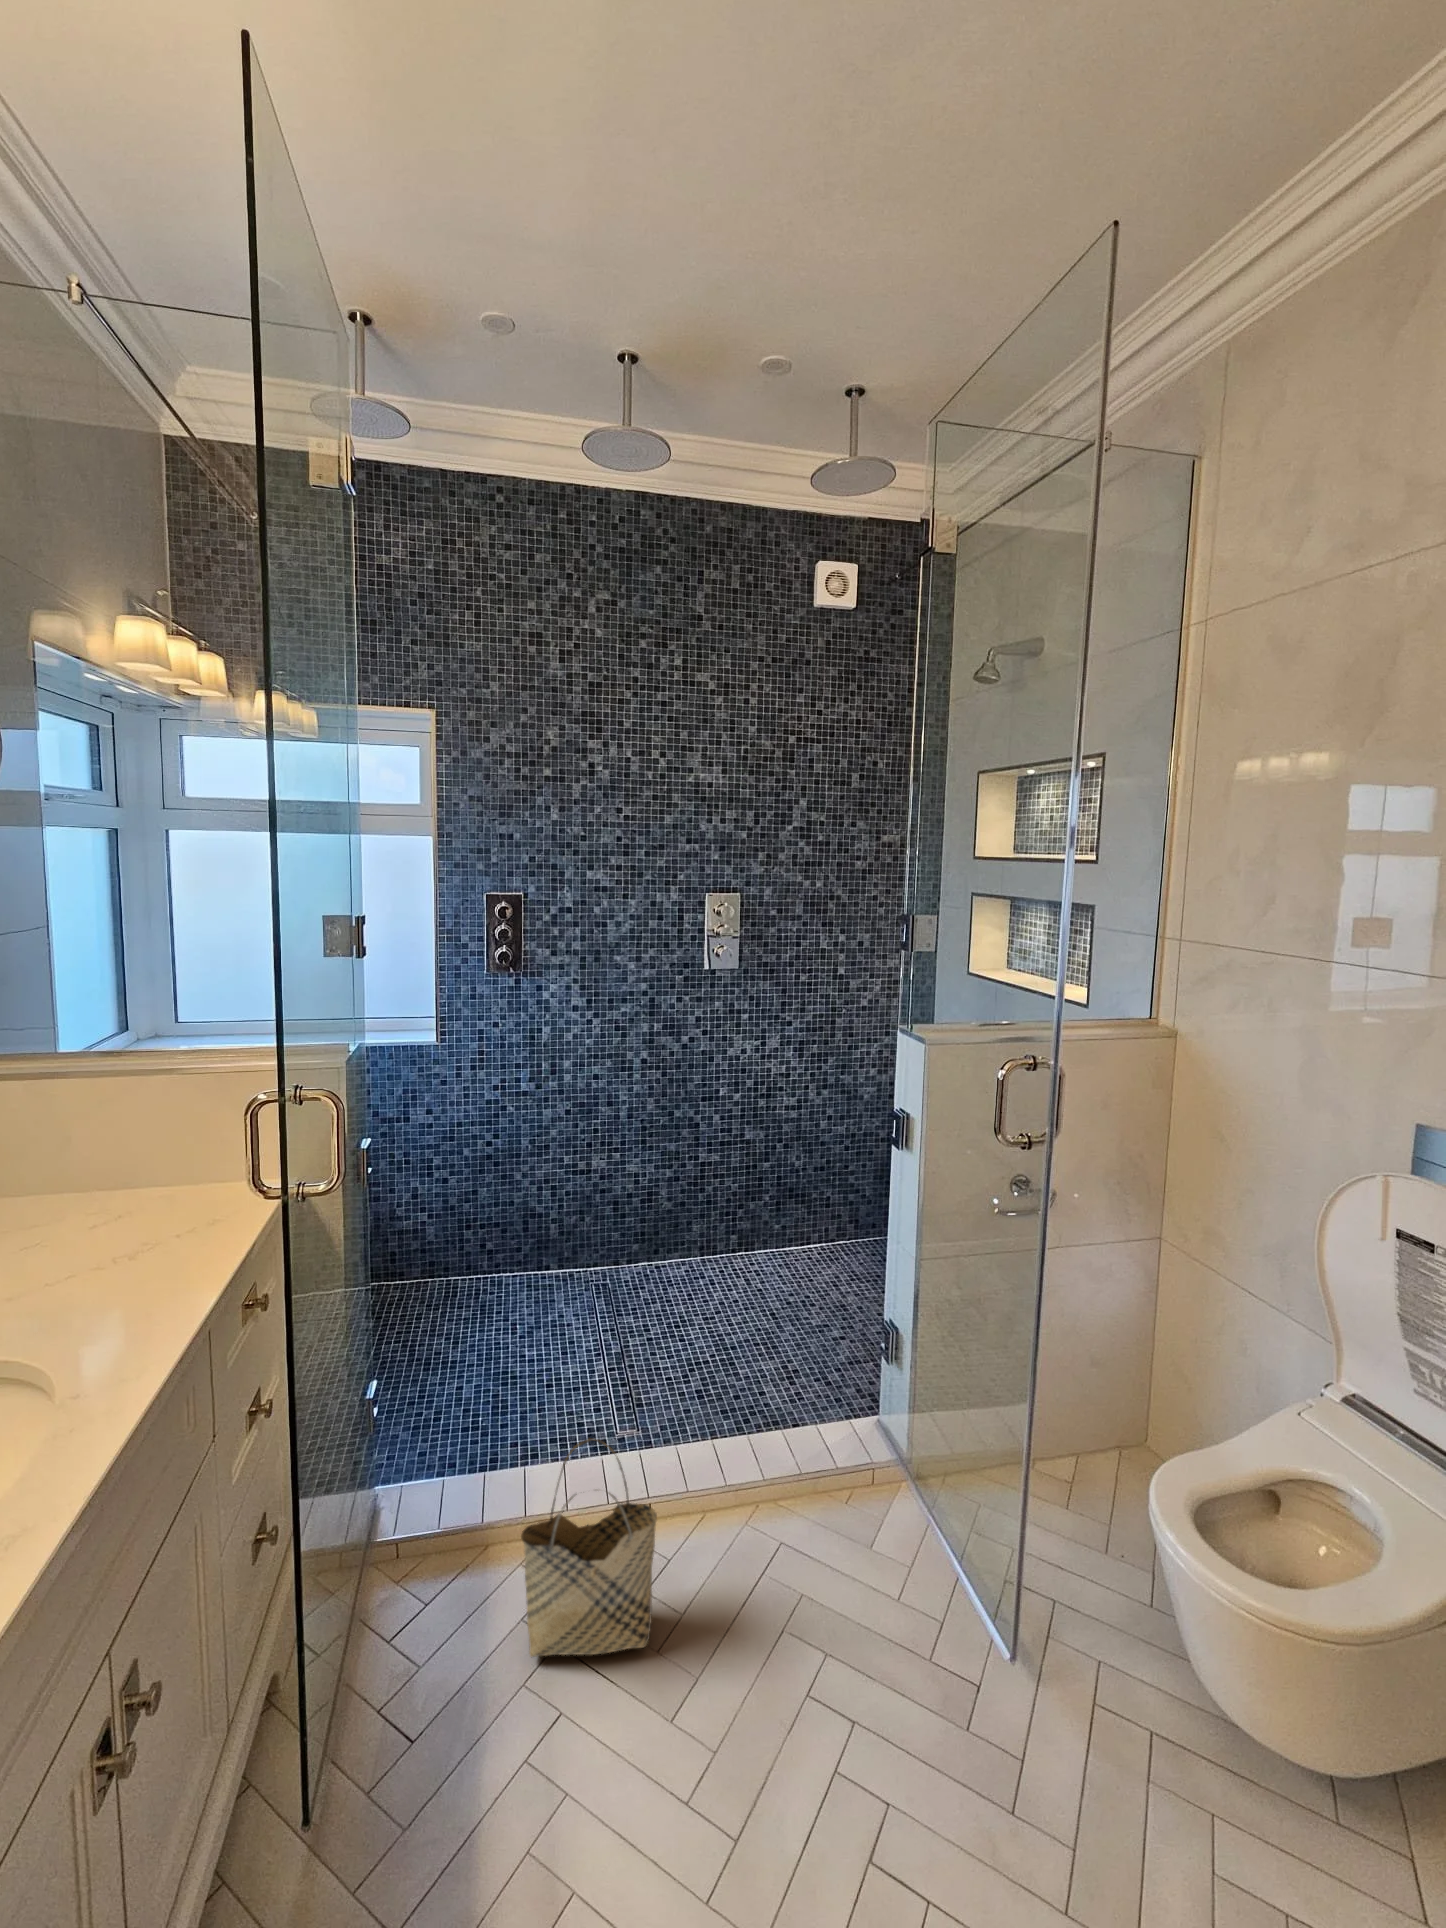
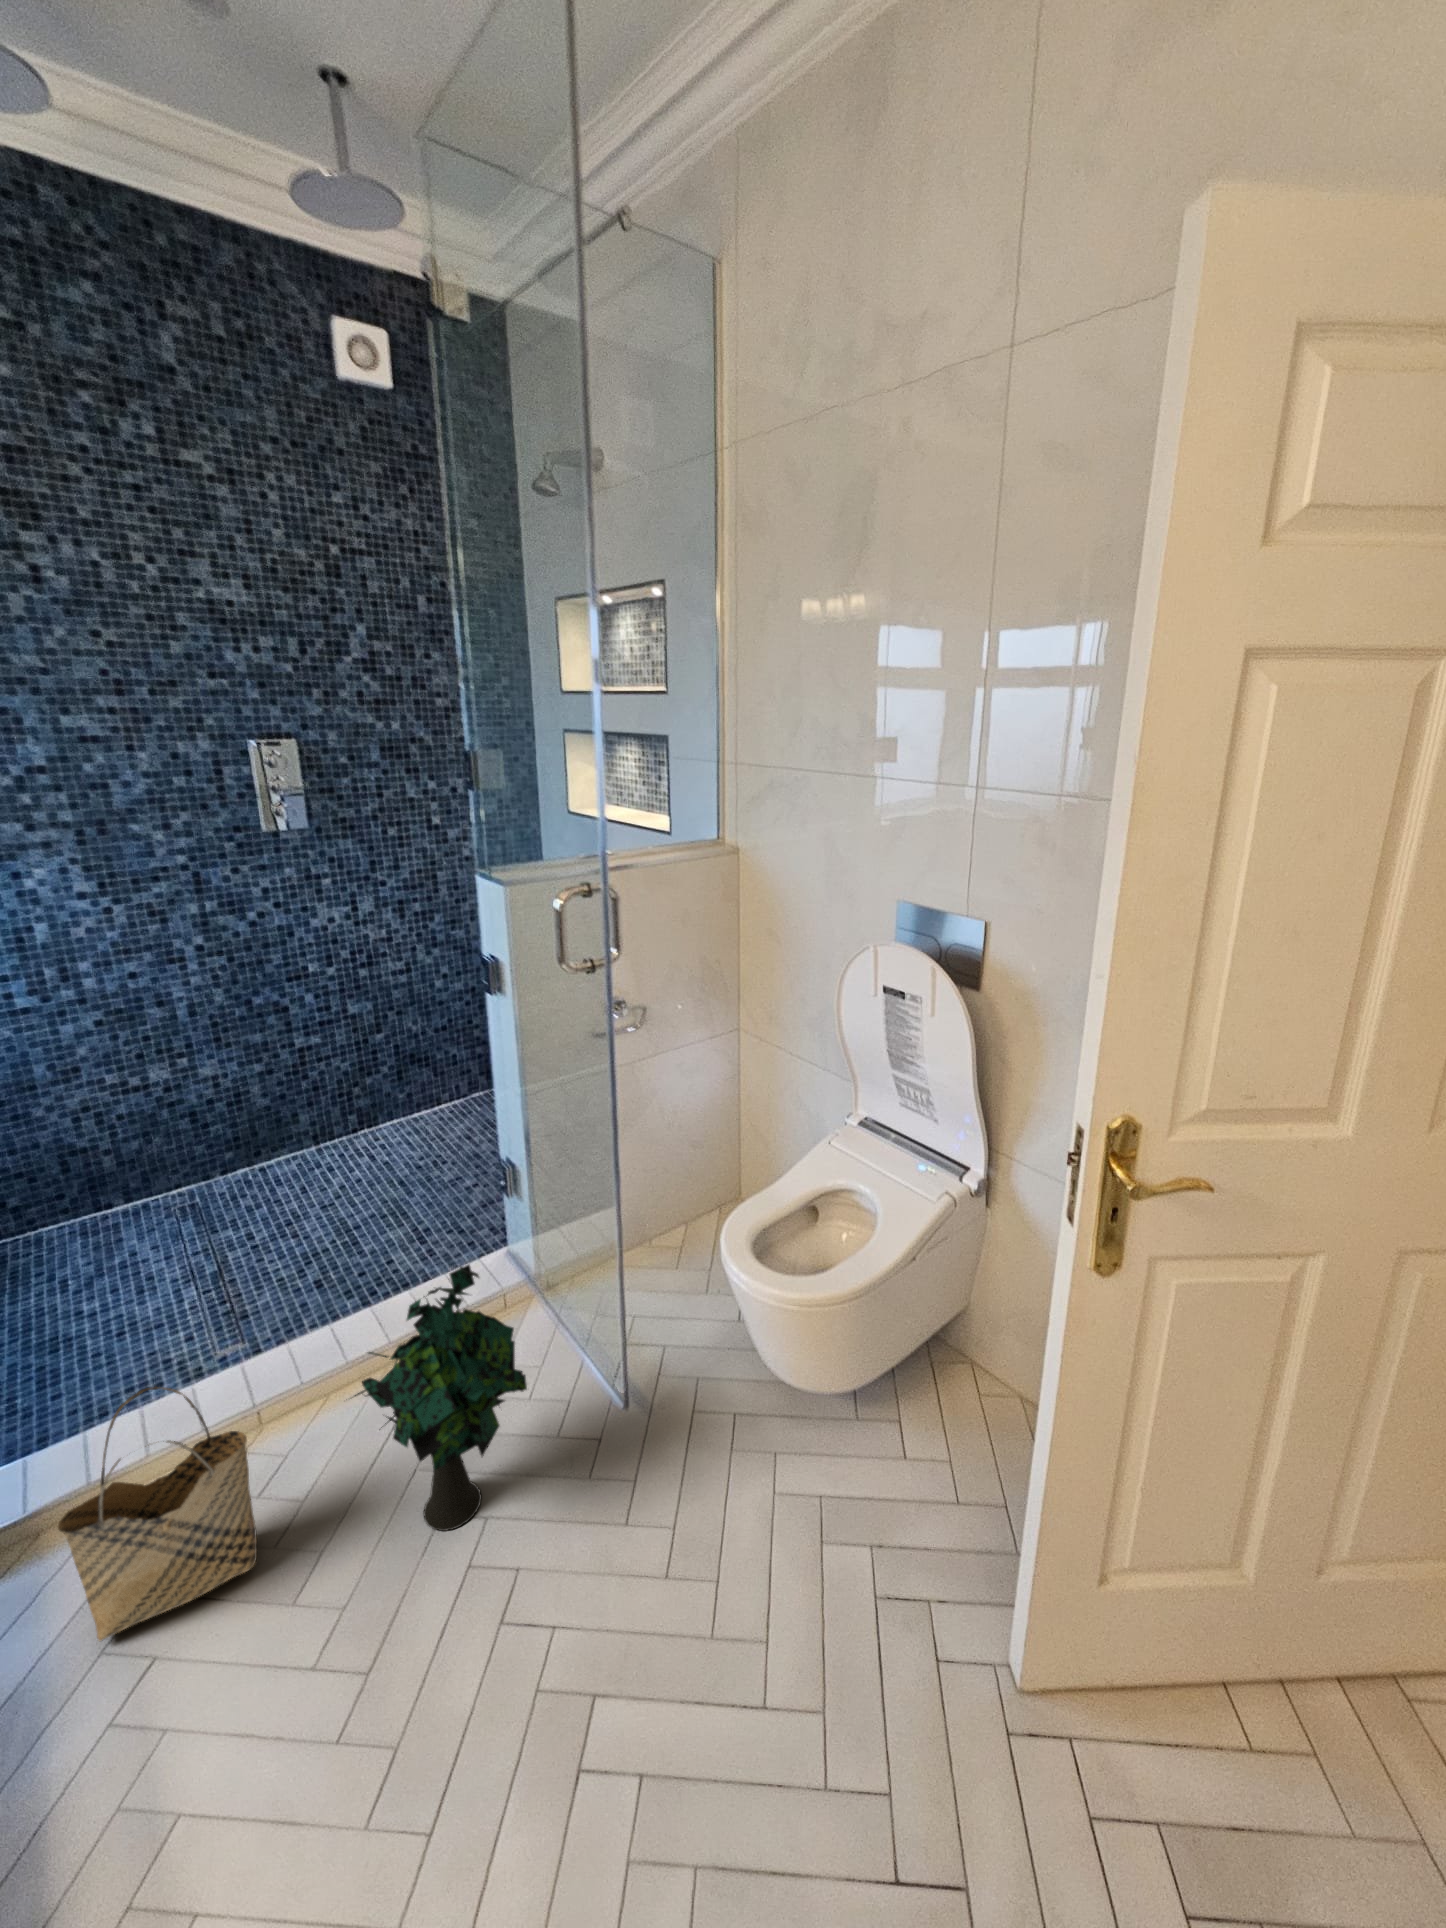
decorative plant: none [744,1406,911,1695] -> present [355,1265,527,1531]

